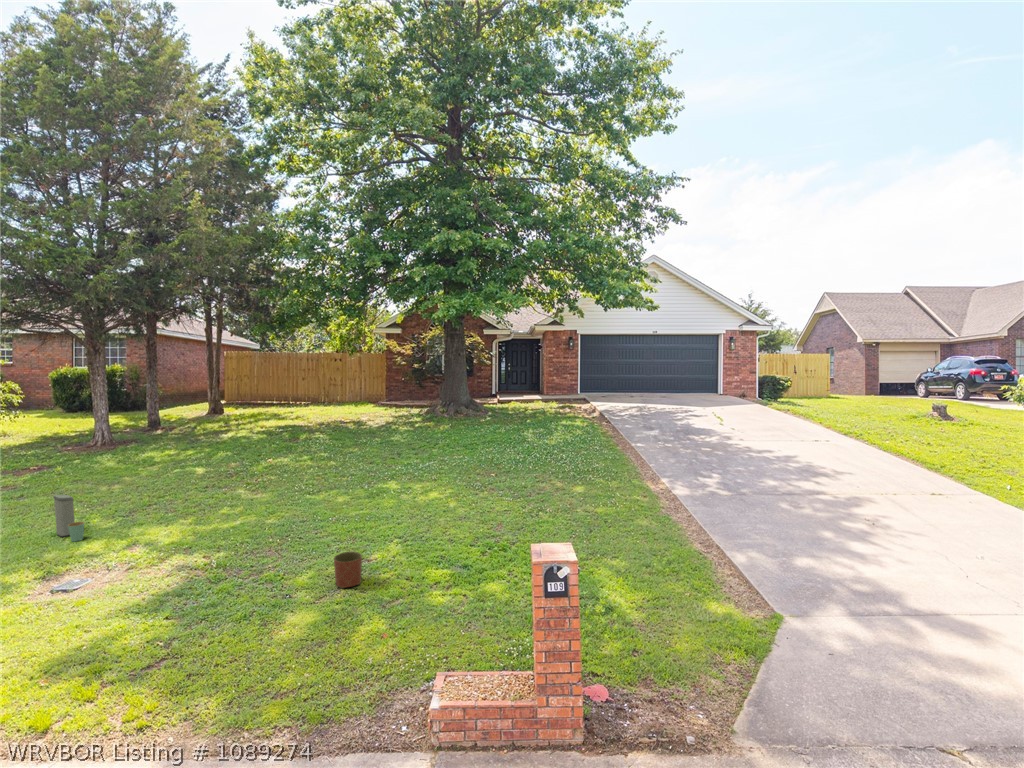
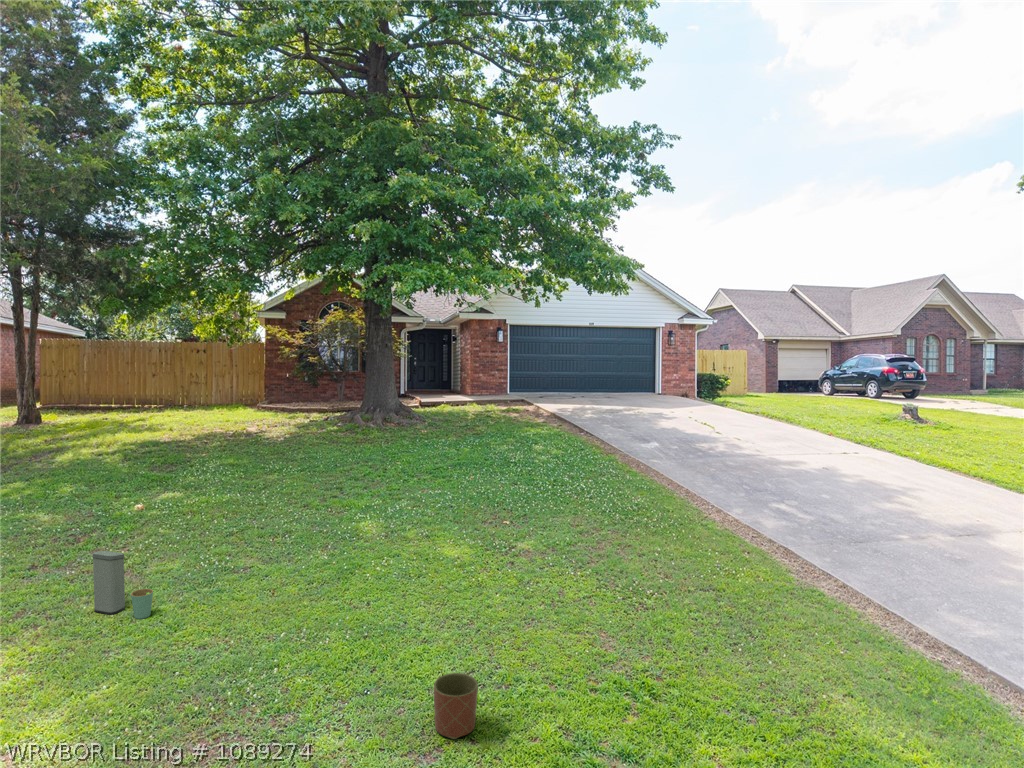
planter: present [334,552,362,588] -> present [434,673,478,739]

